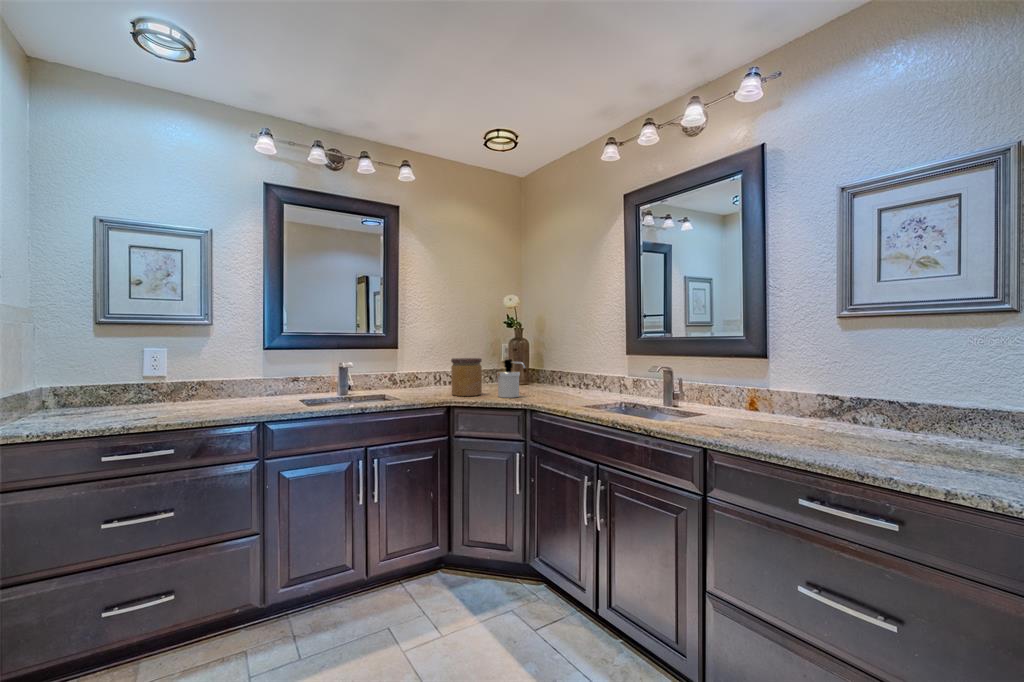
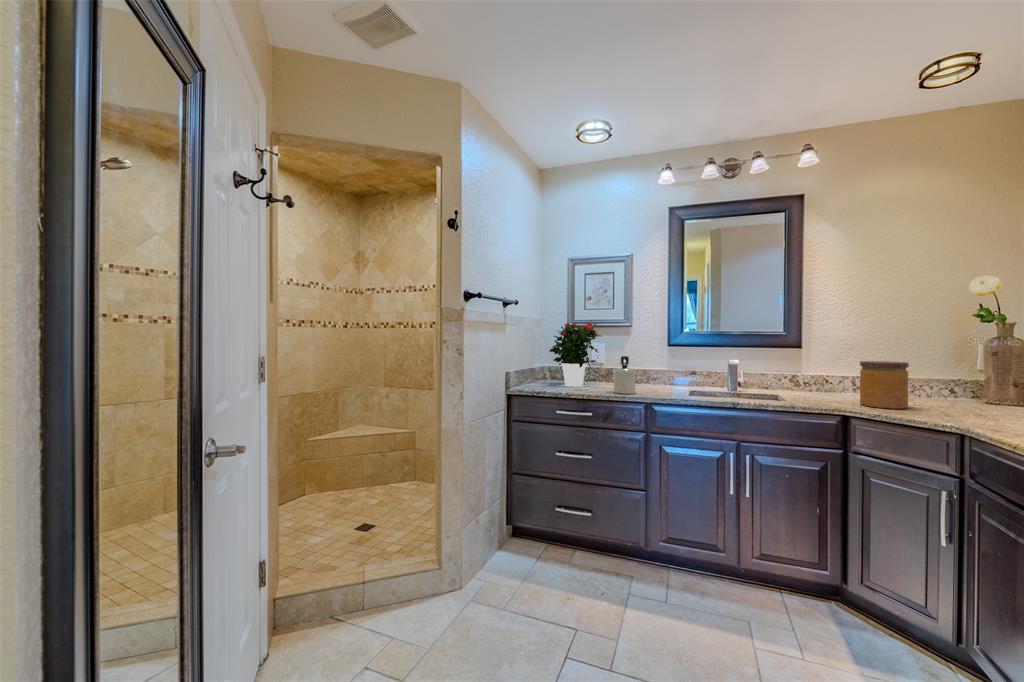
potted flower: none [67,314,172,415] -> present [550,321,602,386]
soap dispenser: present [497,359,525,398] -> present [613,356,636,394]

